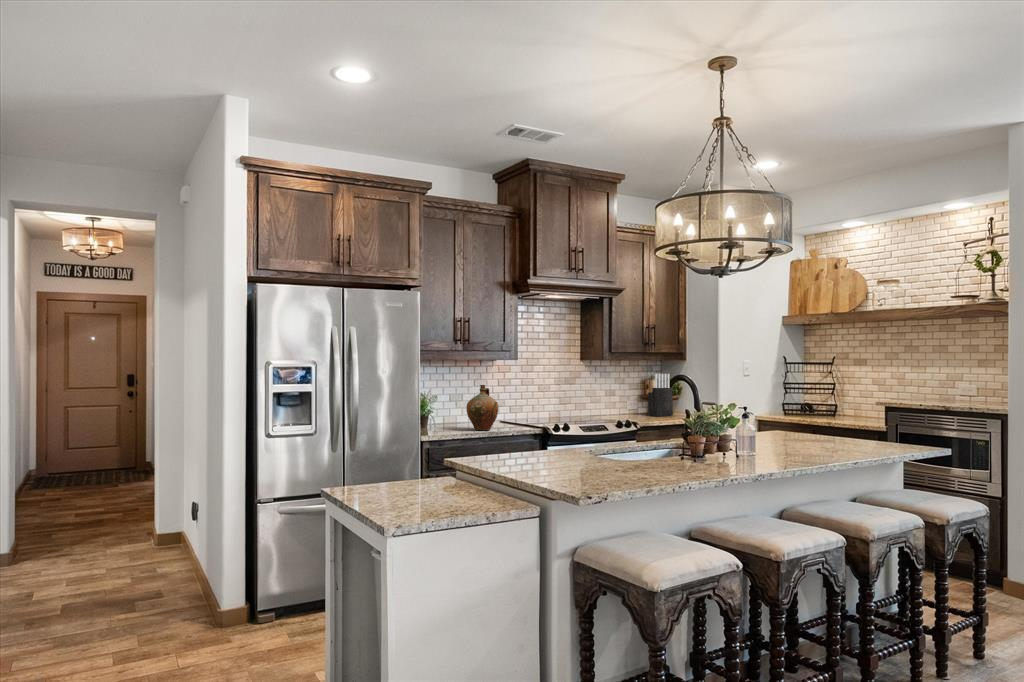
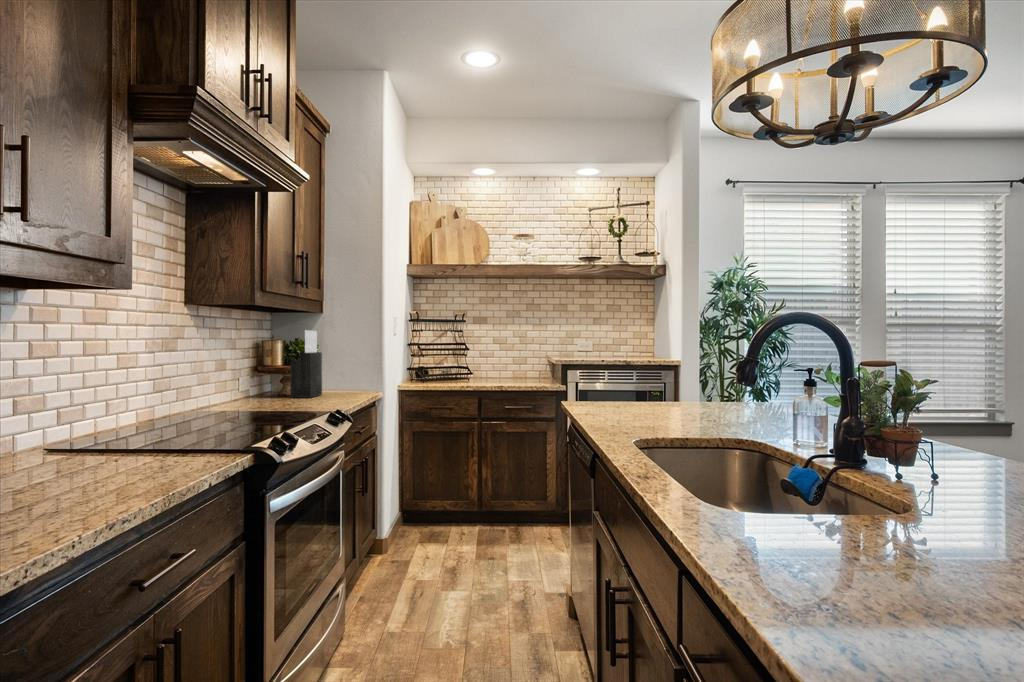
ceramic jug: present [466,385,498,430] -> none [77,341,185,478]

